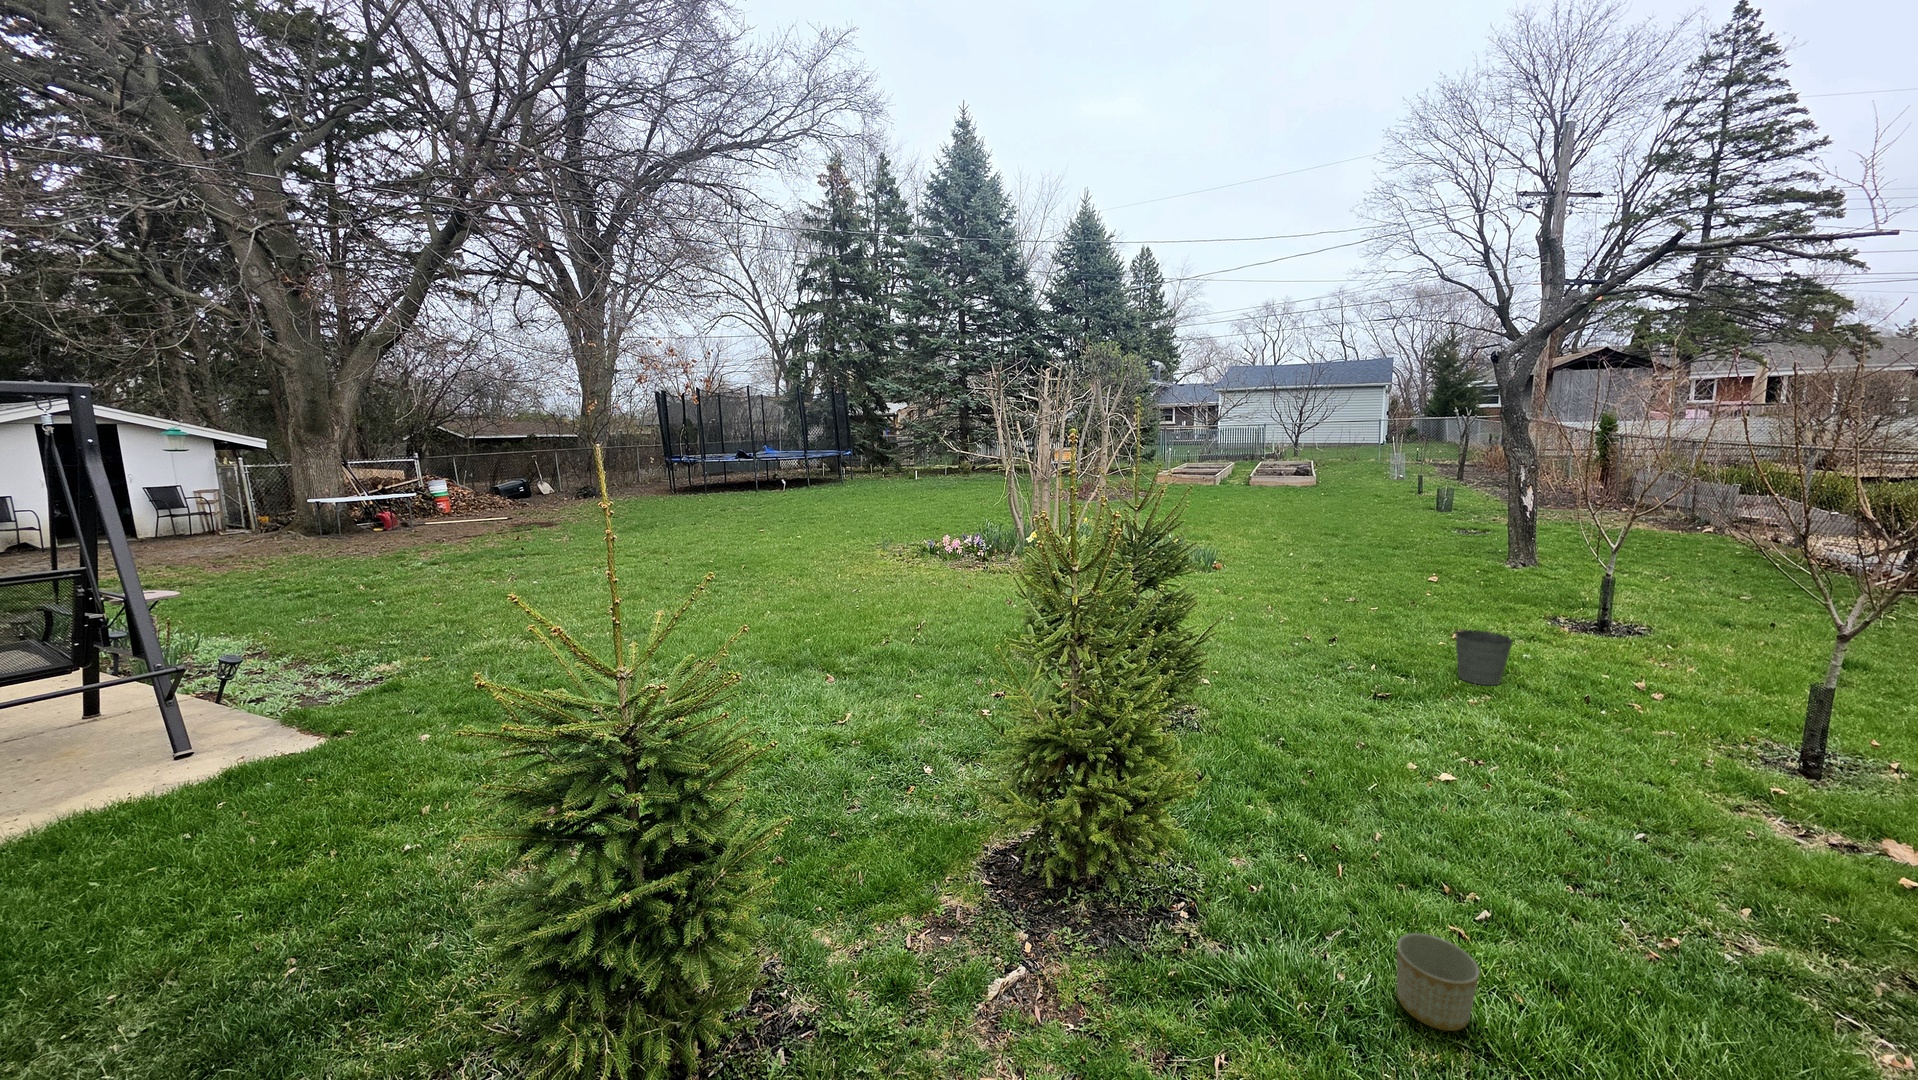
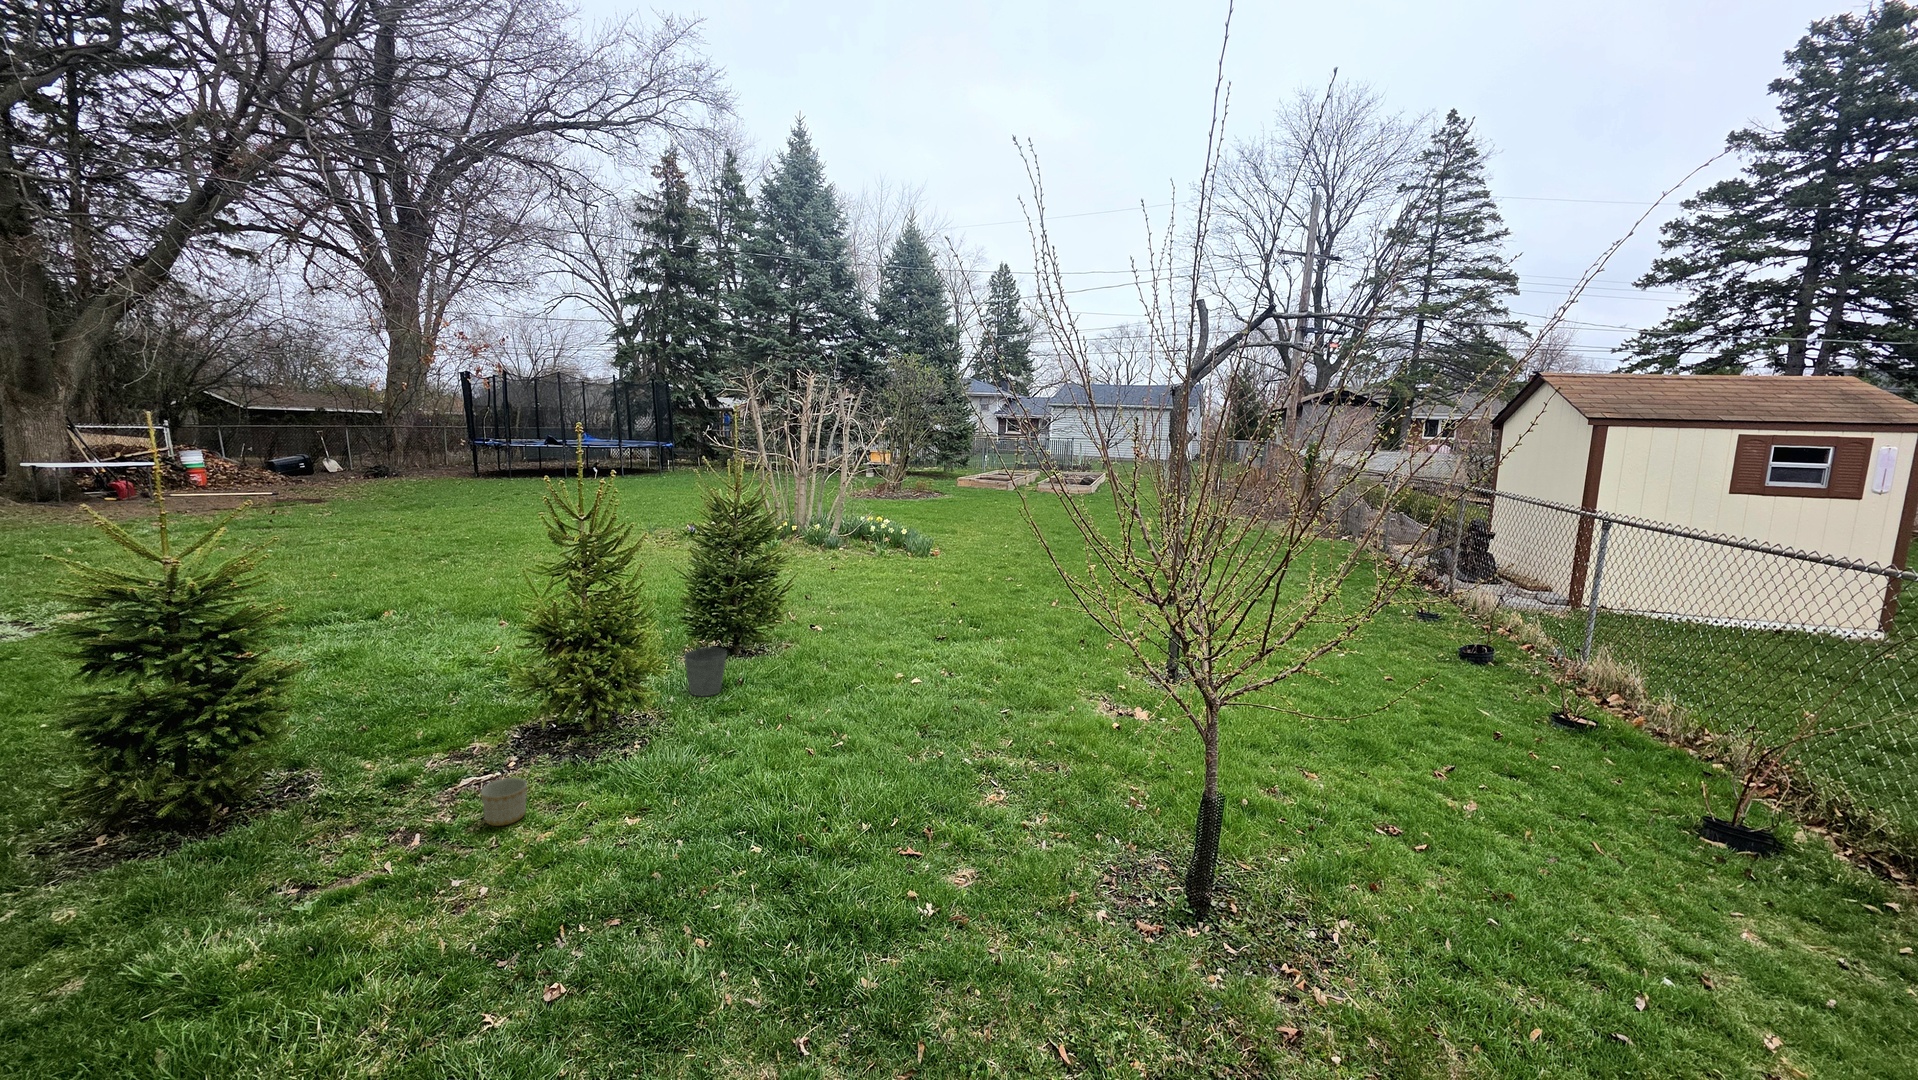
bucket: present [1455,630,1513,686] -> present [684,647,727,696]

